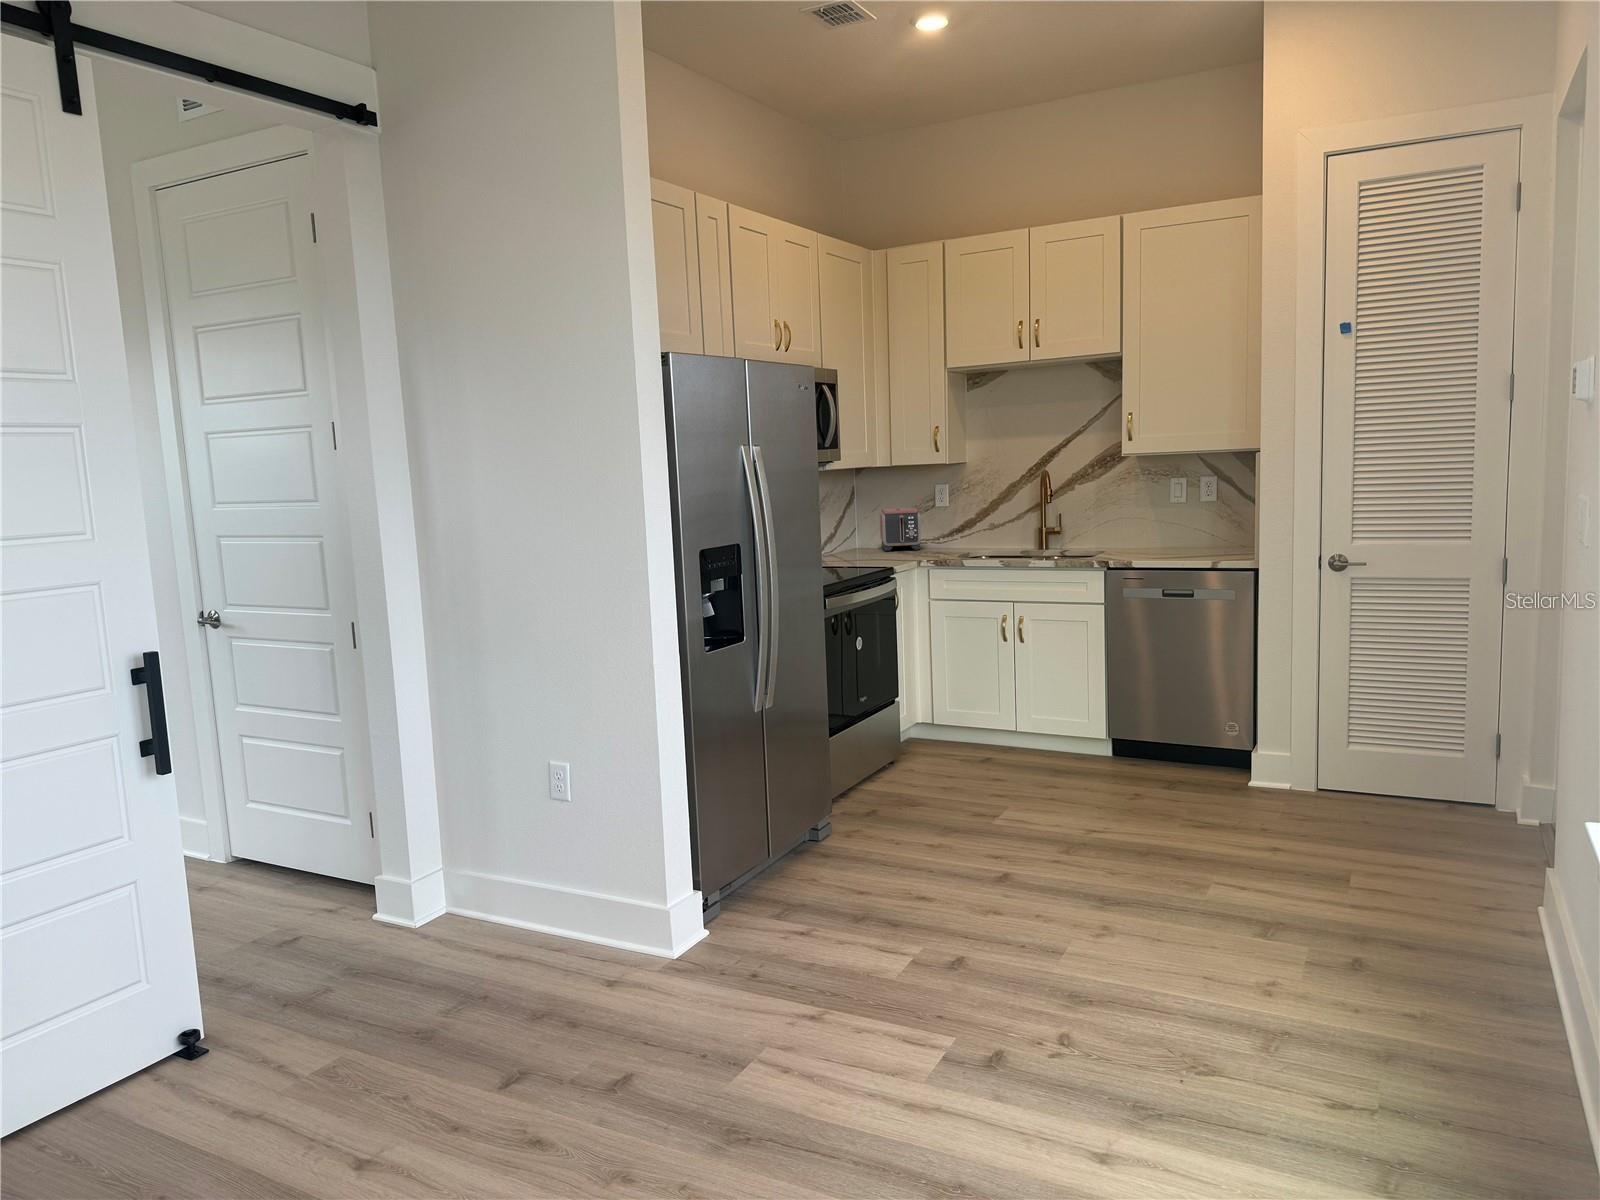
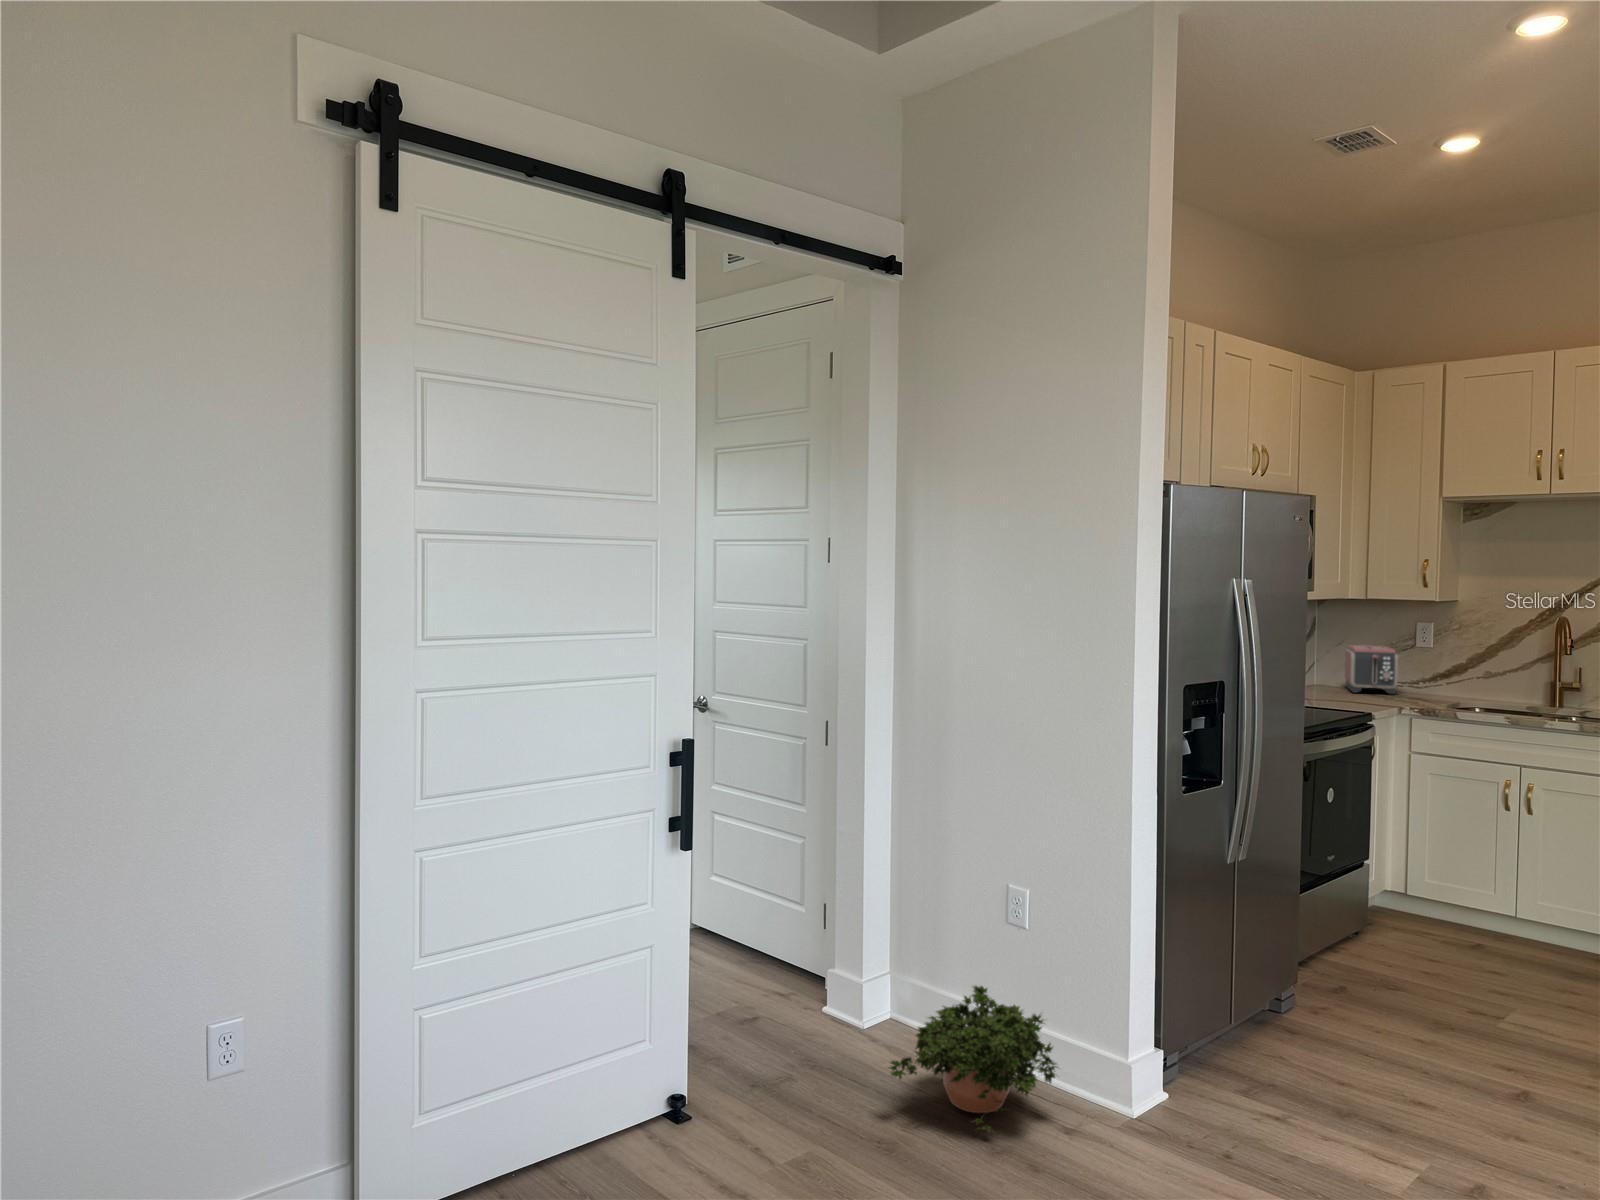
potted plant: none [421,863,601,1007] -> present [888,986,1058,1132]

